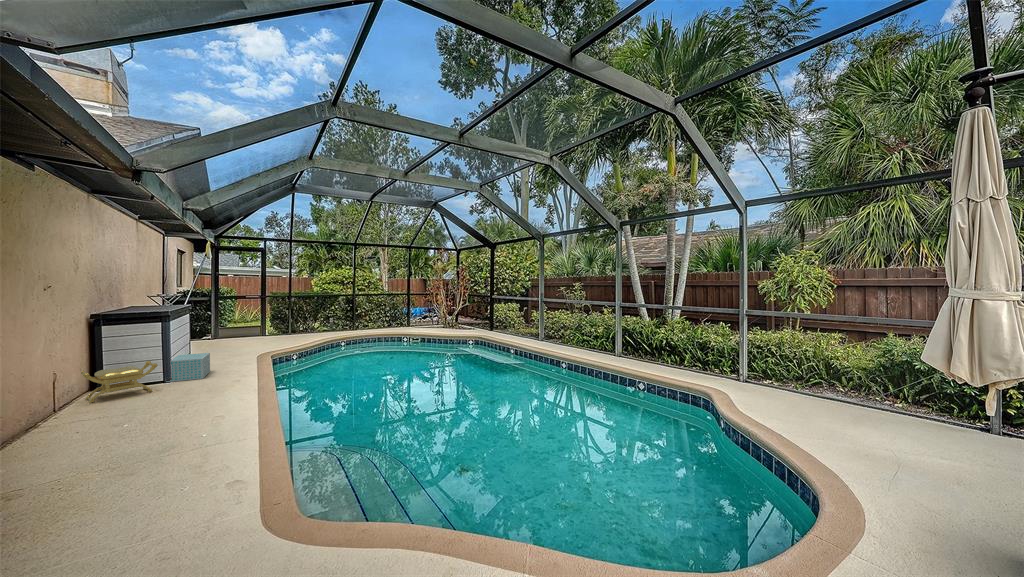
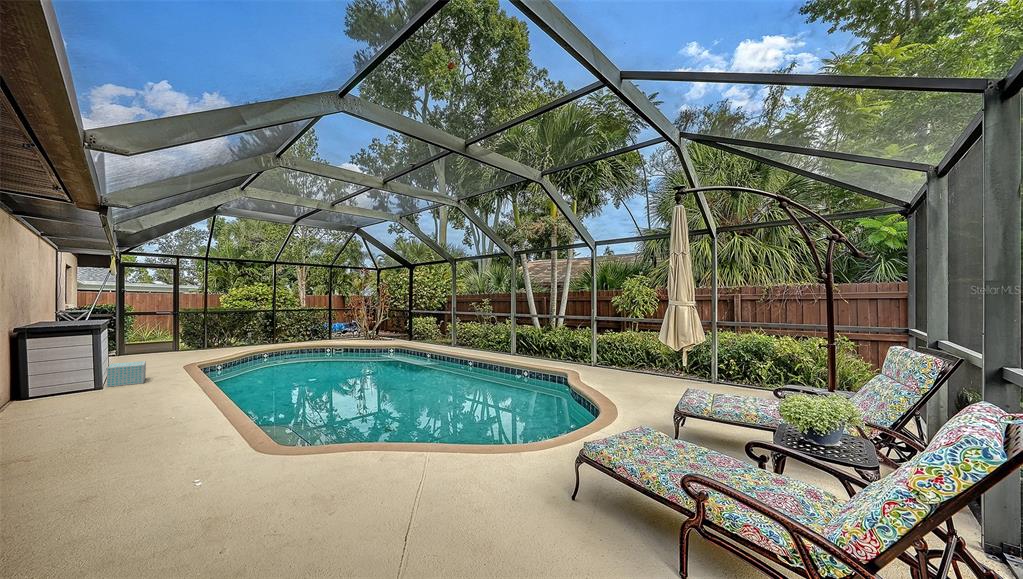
stool: present [81,361,158,403] -> none [29,367,106,403]

